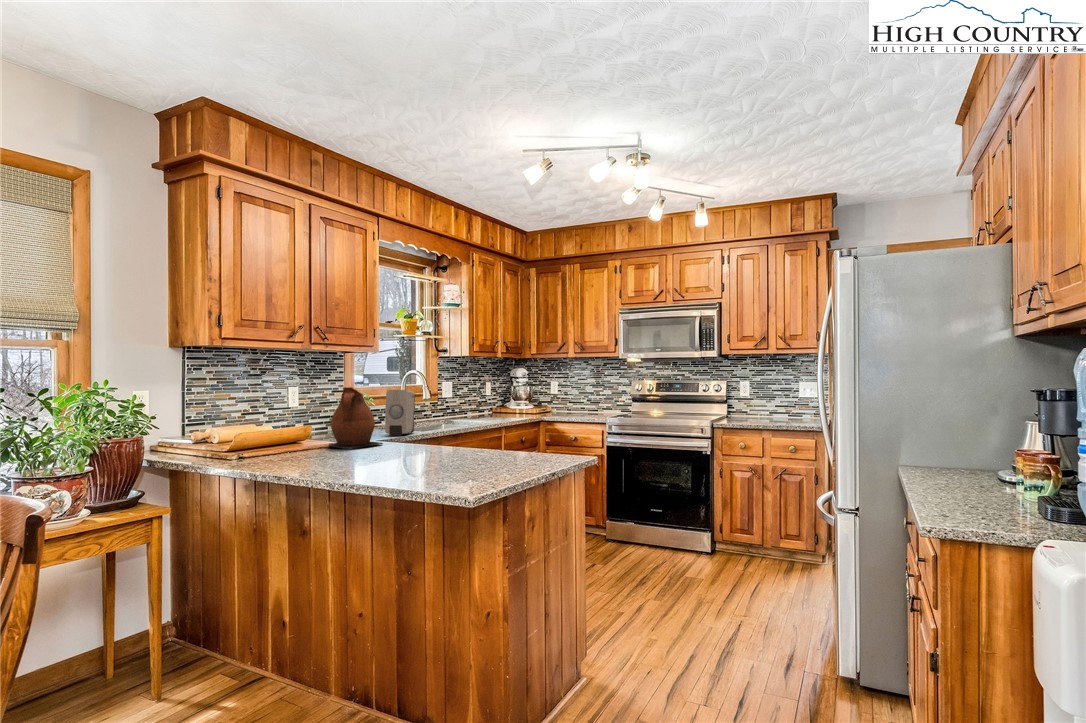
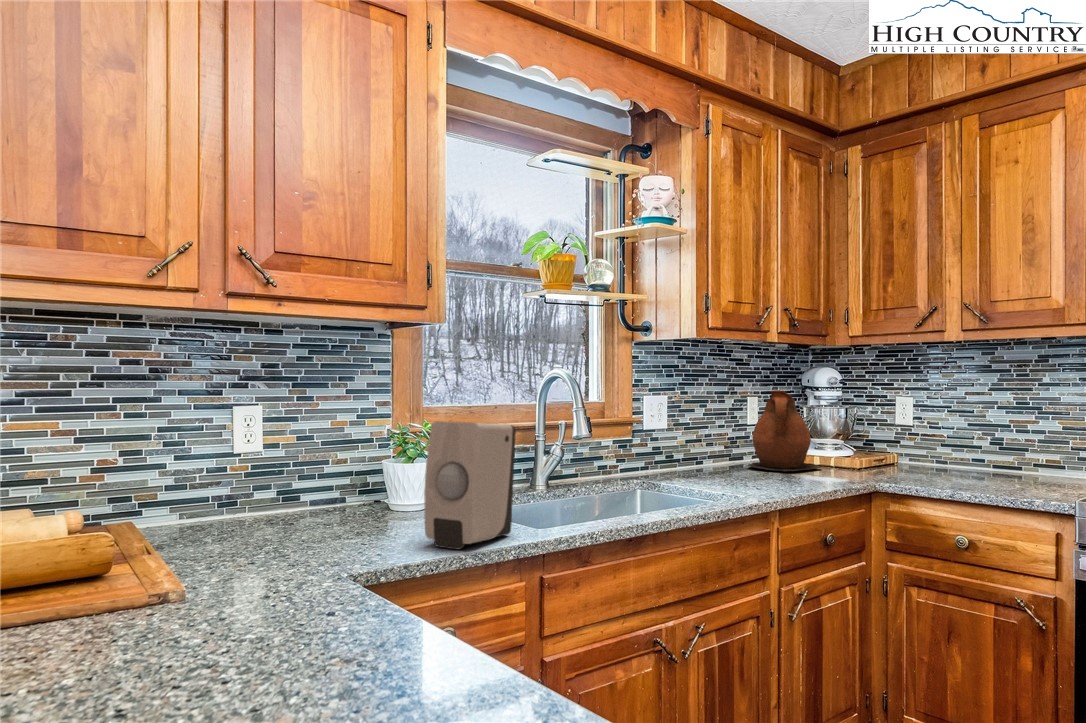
ceramic pitcher: present [328,387,383,448] -> present [747,390,821,471]

